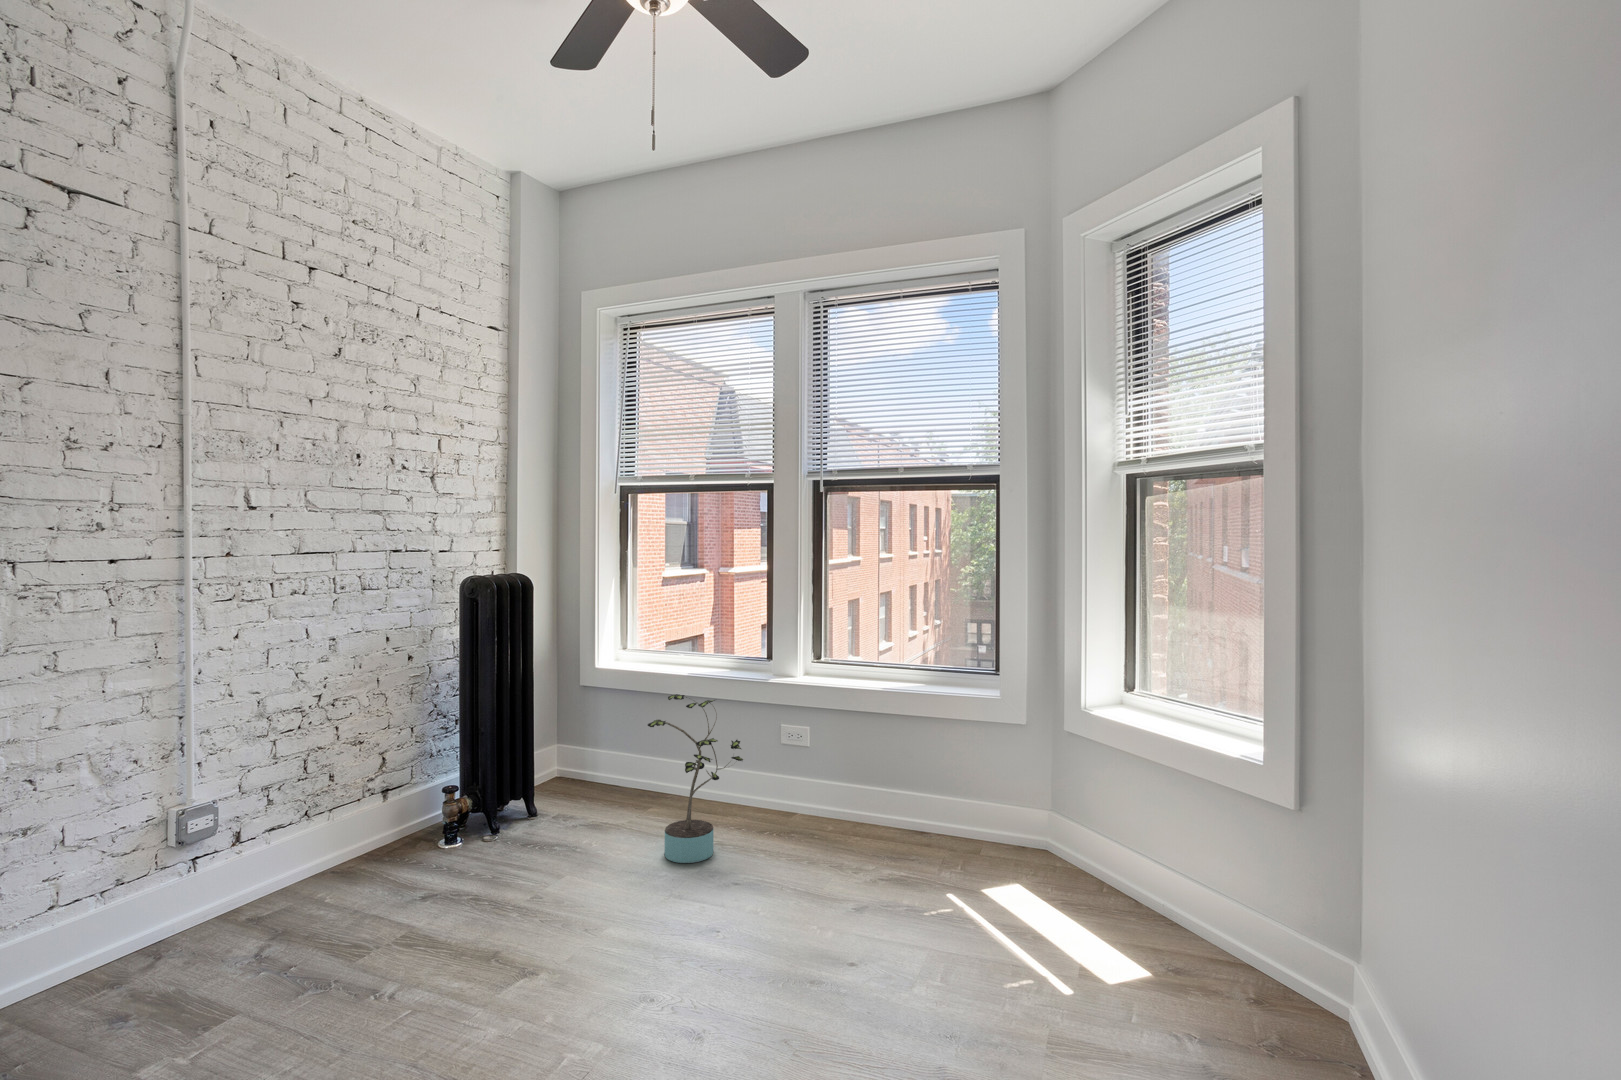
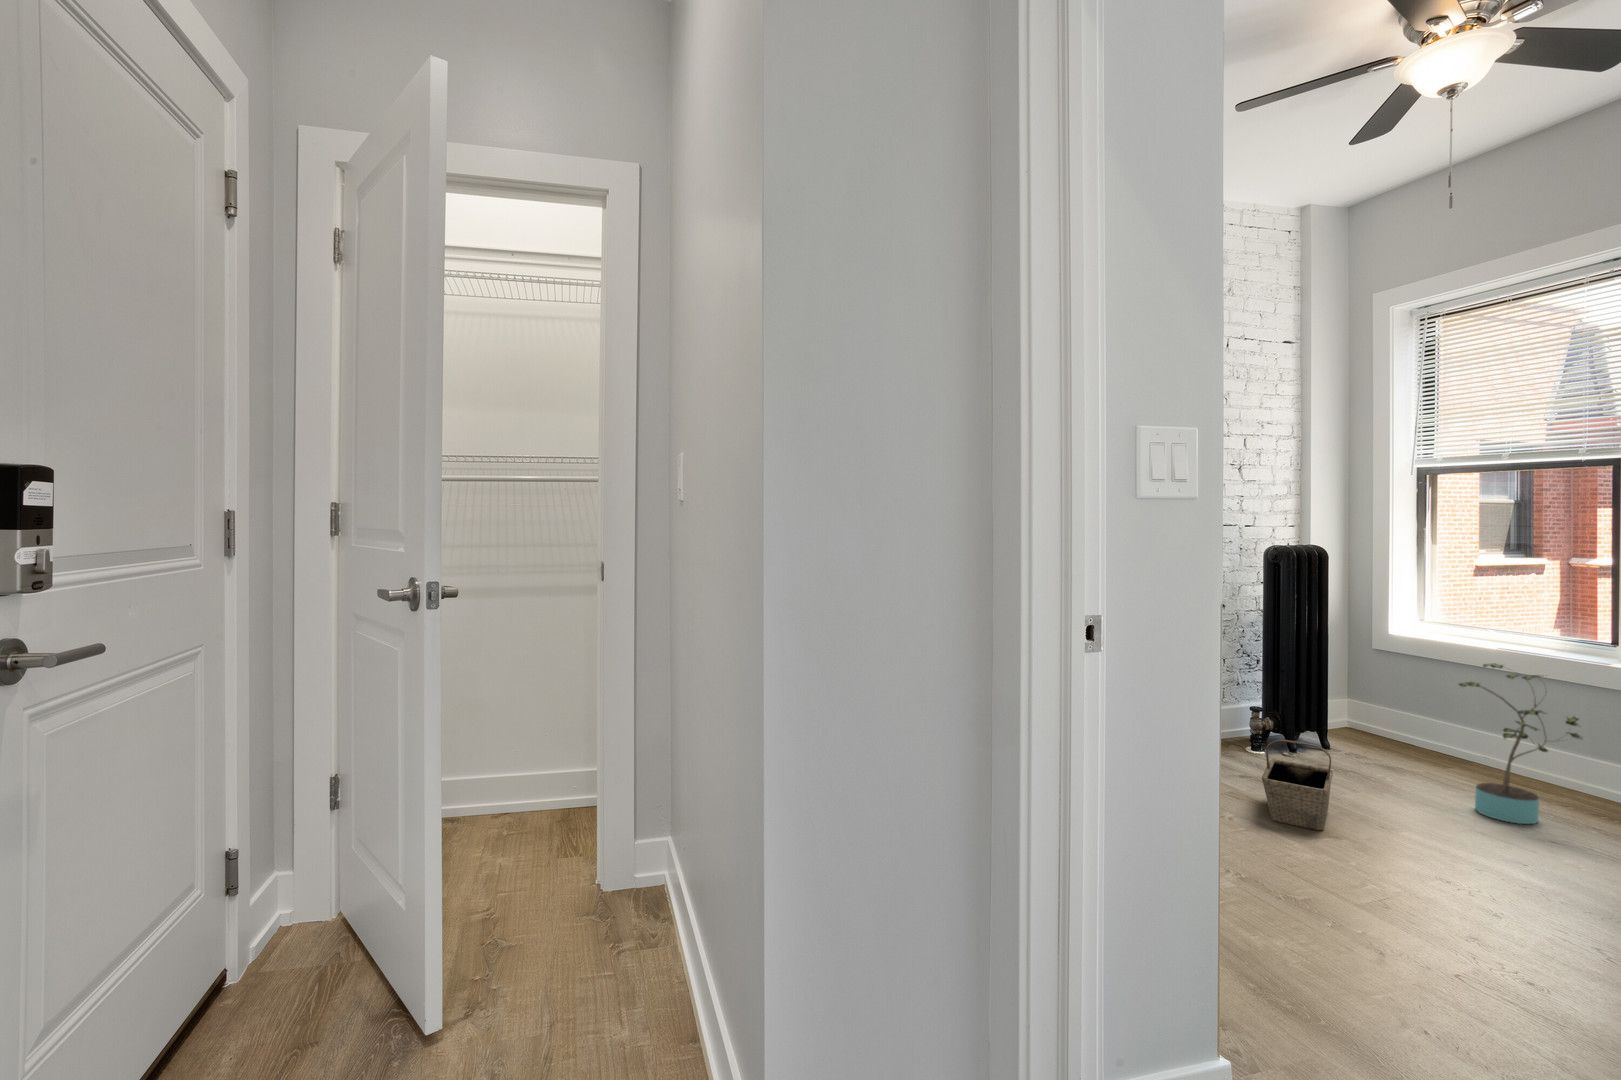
basket: none [433,842,526,968] -> present [1262,739,1333,830]

